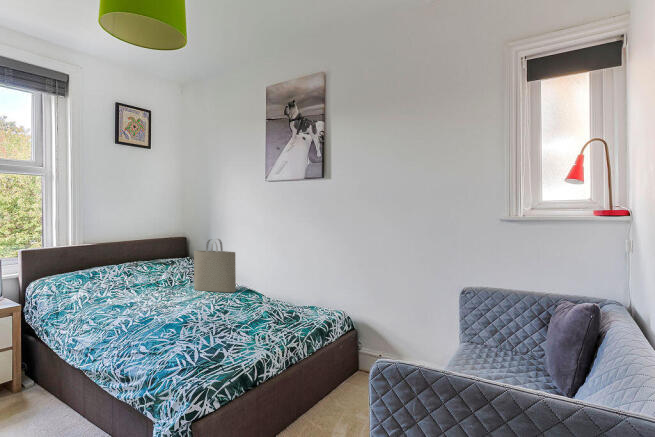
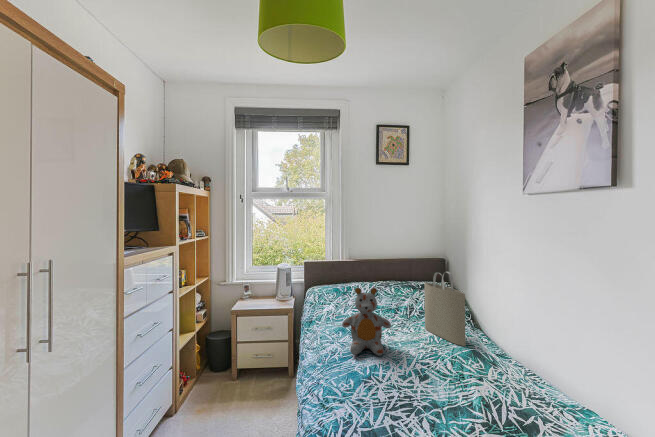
stuffed bear: none [132,254,181,315] -> present [342,288,391,356]

